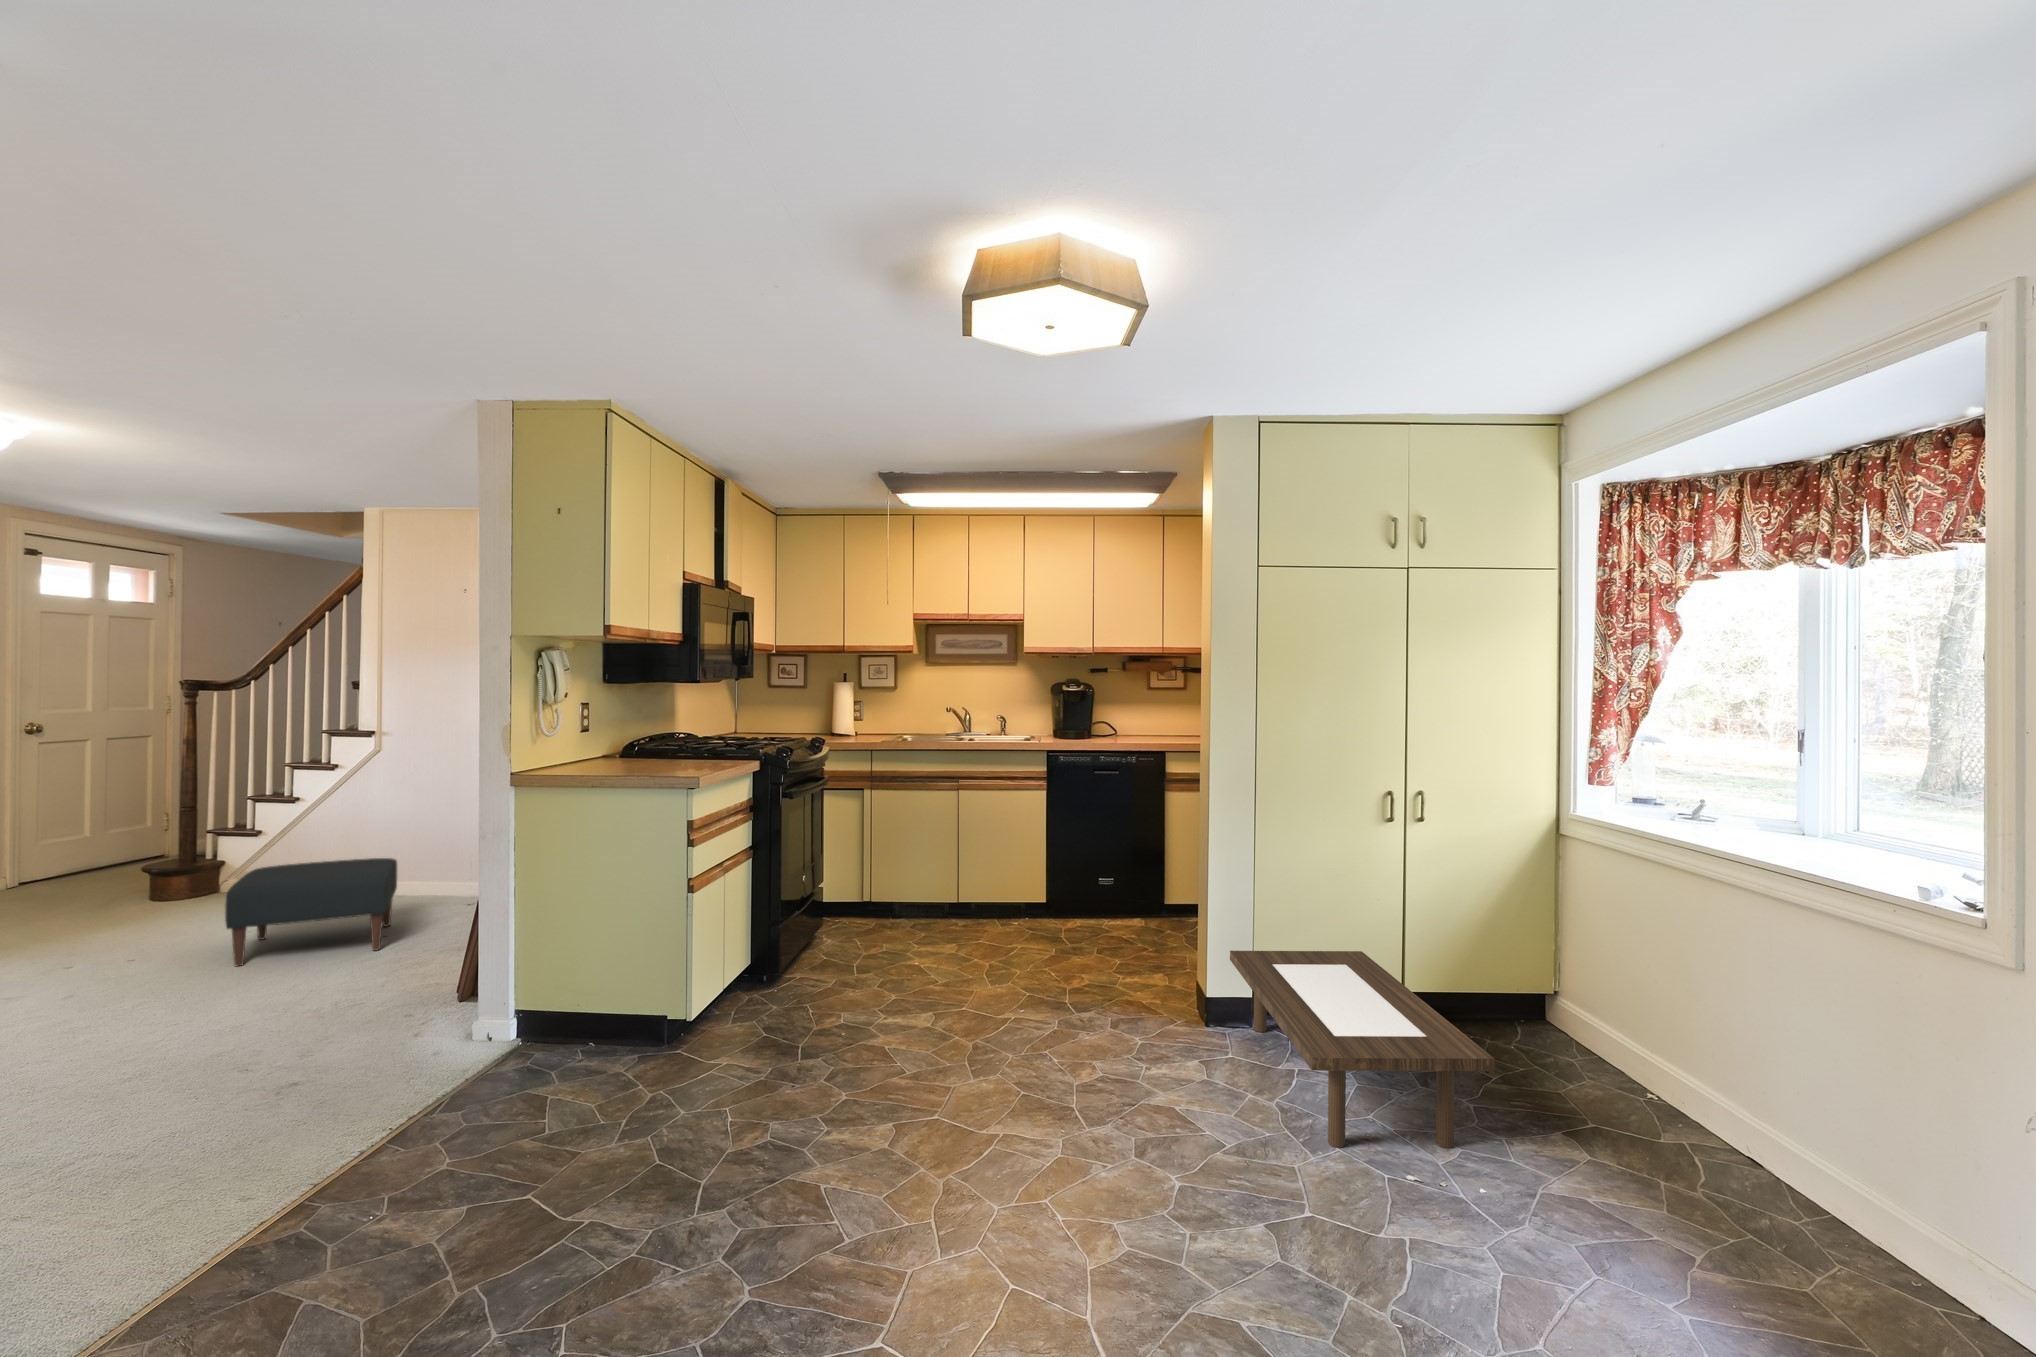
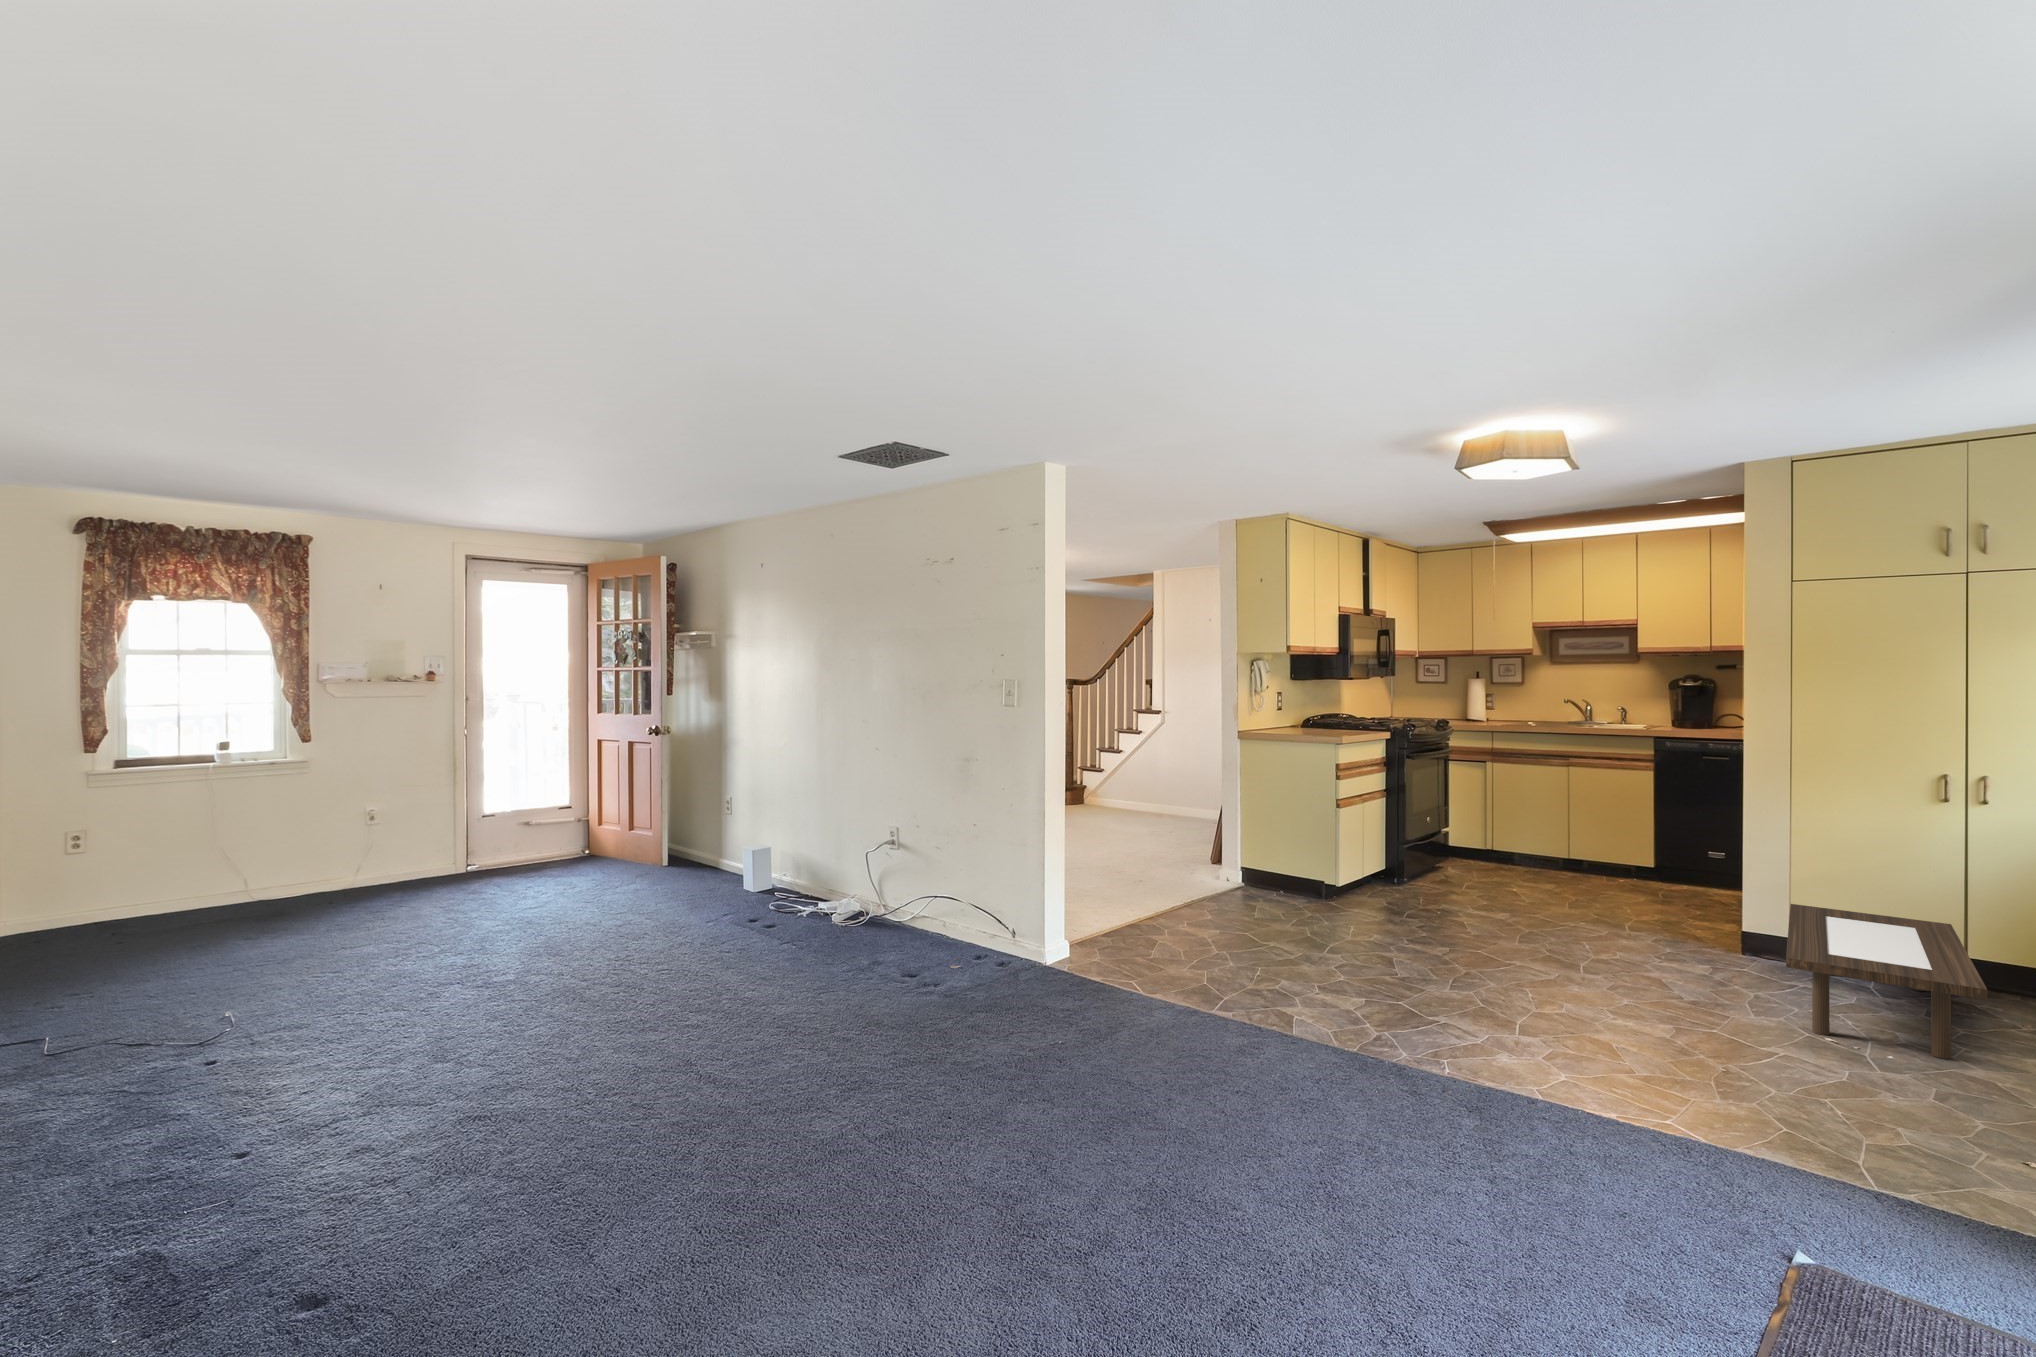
ottoman: present [225,858,397,966] -> none [1100,784,1176,836]

